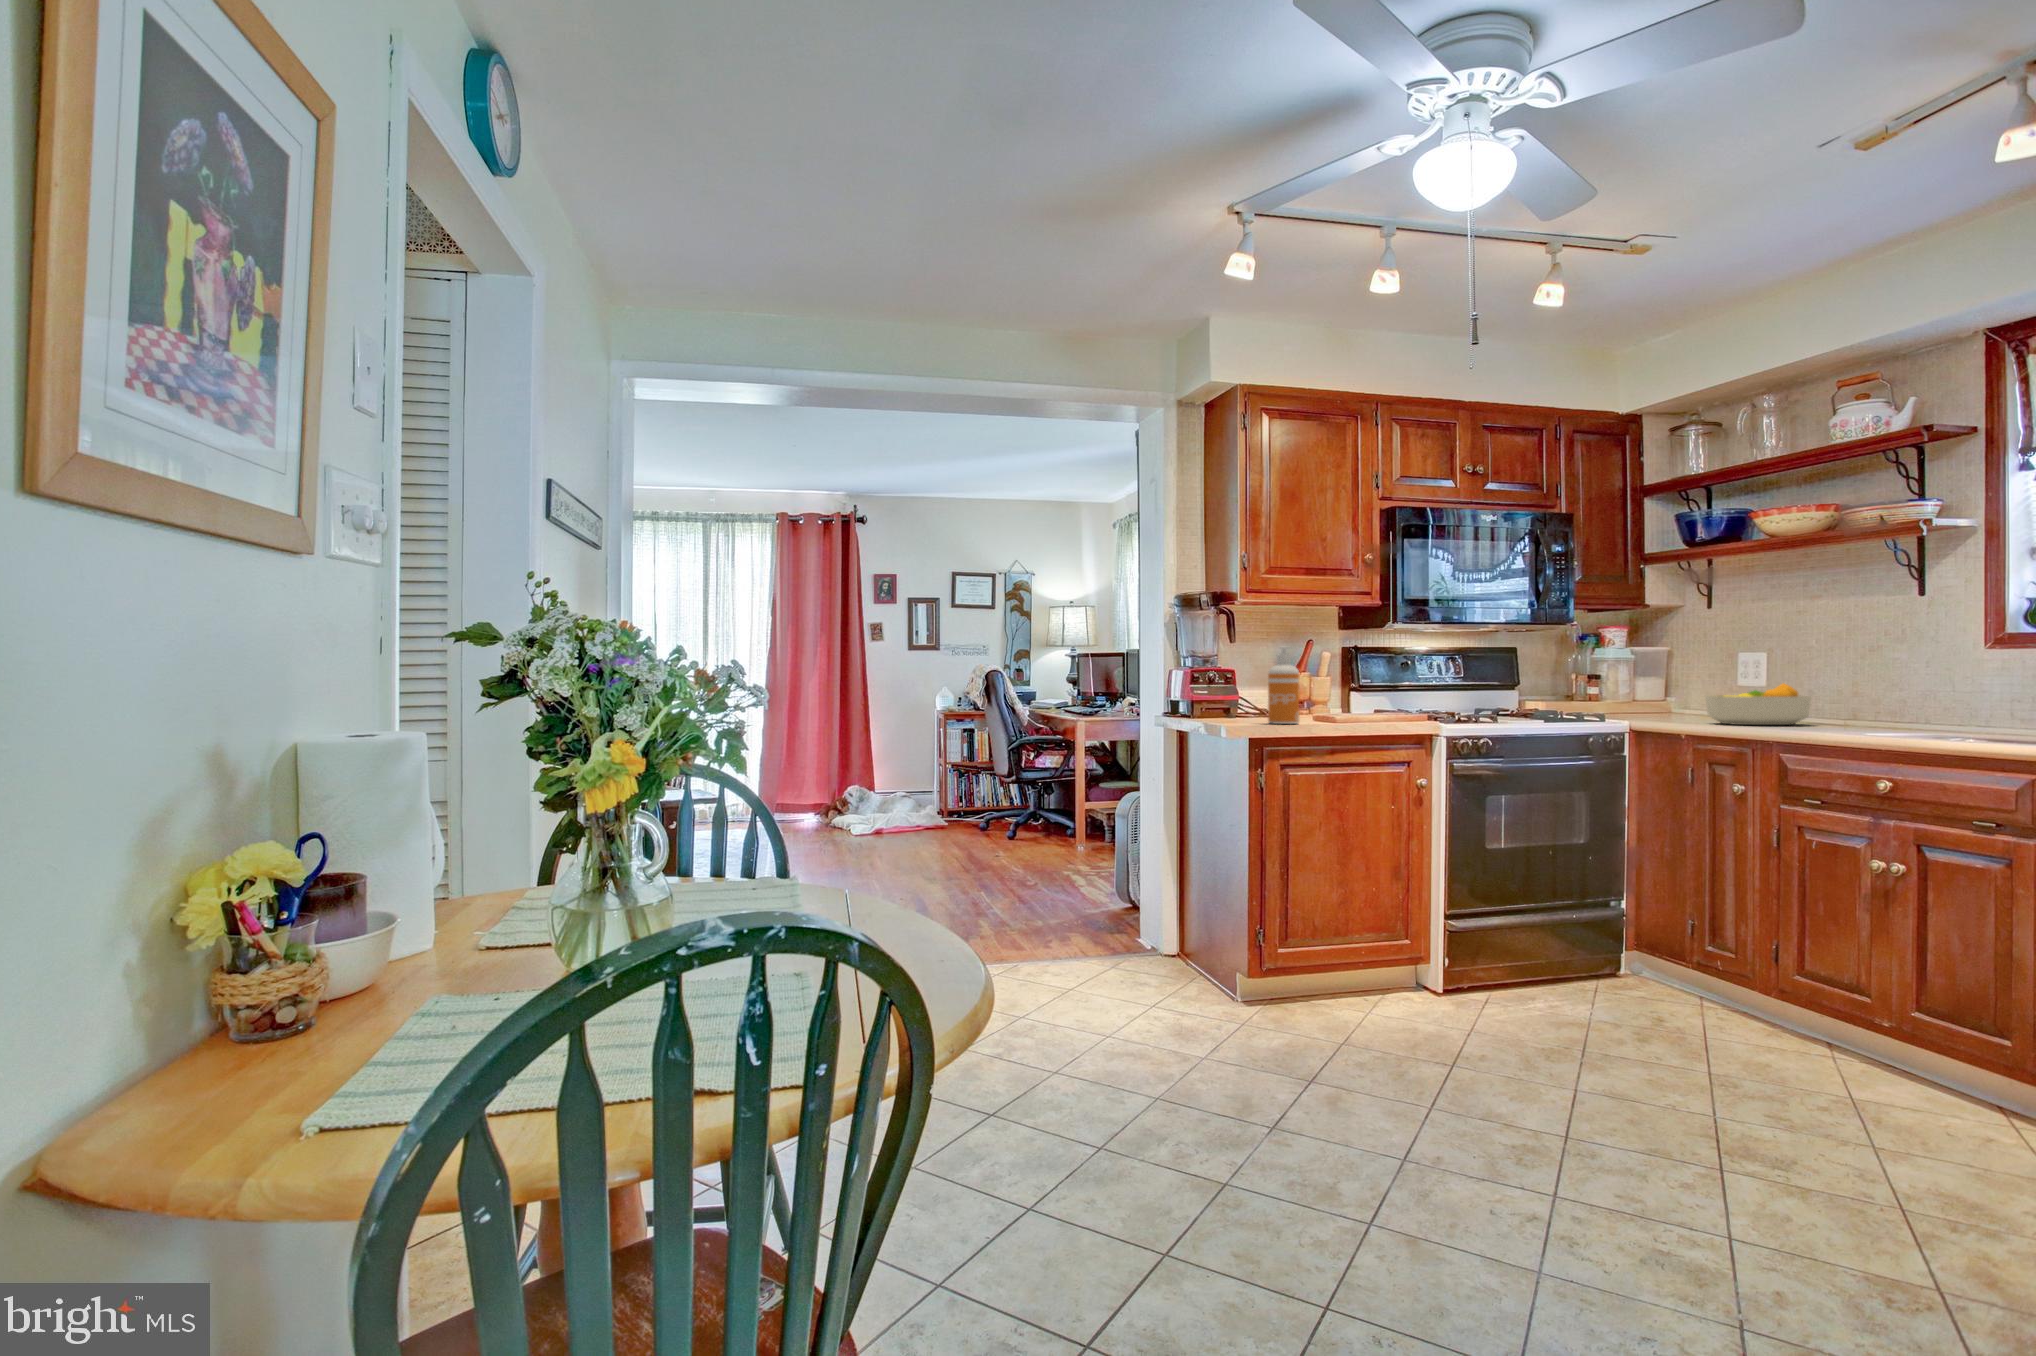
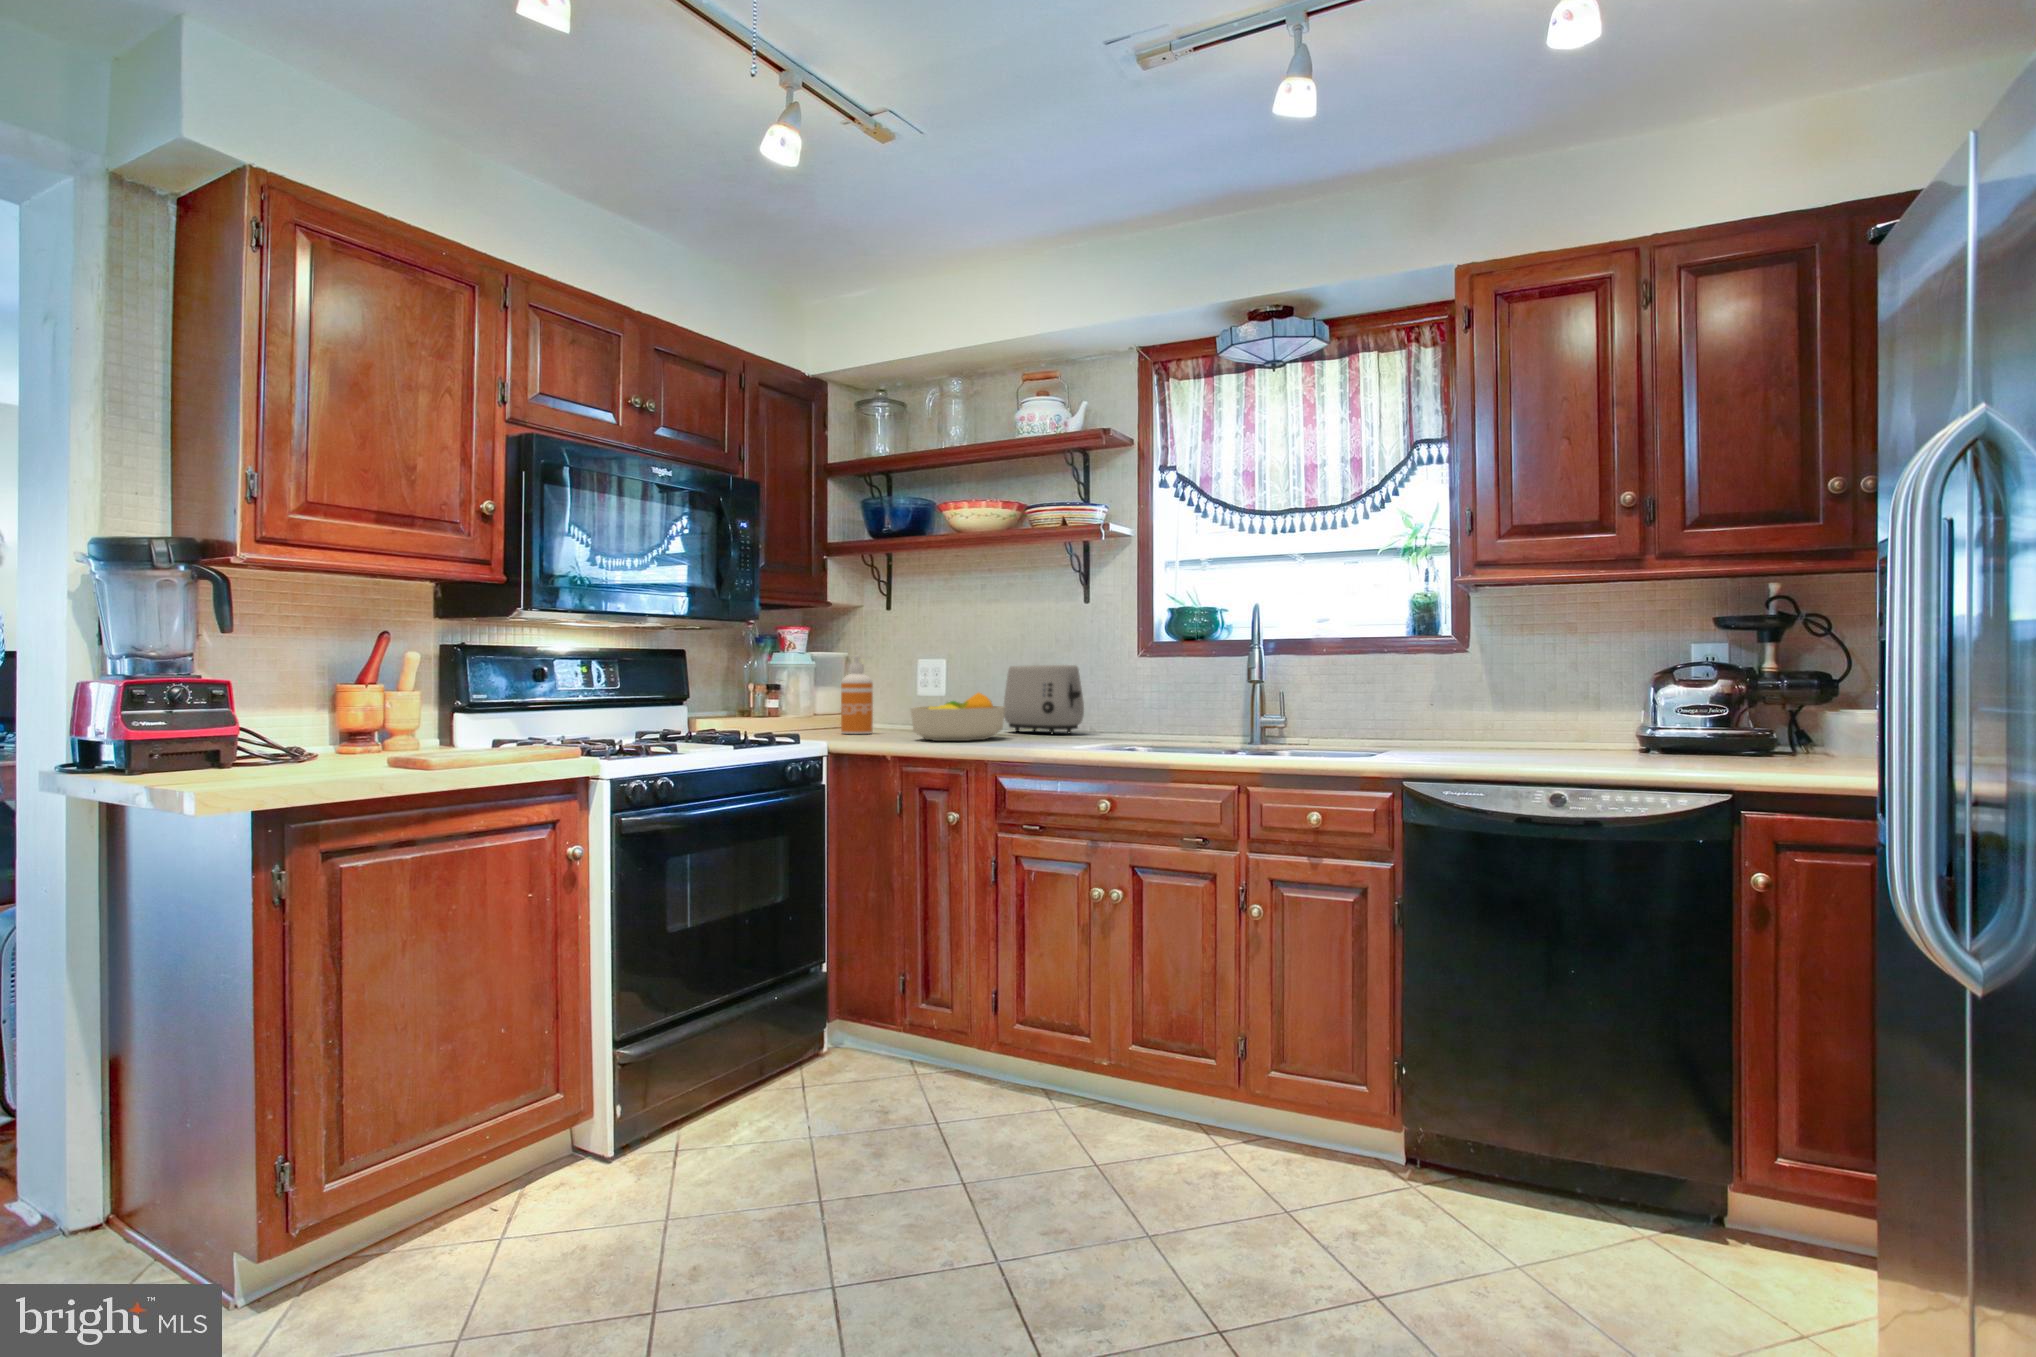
soap dispenser: present [1268,647,1299,724] -> present [841,656,873,734]
toaster: none [1827,658,1919,725] -> present [1004,665,1084,734]

